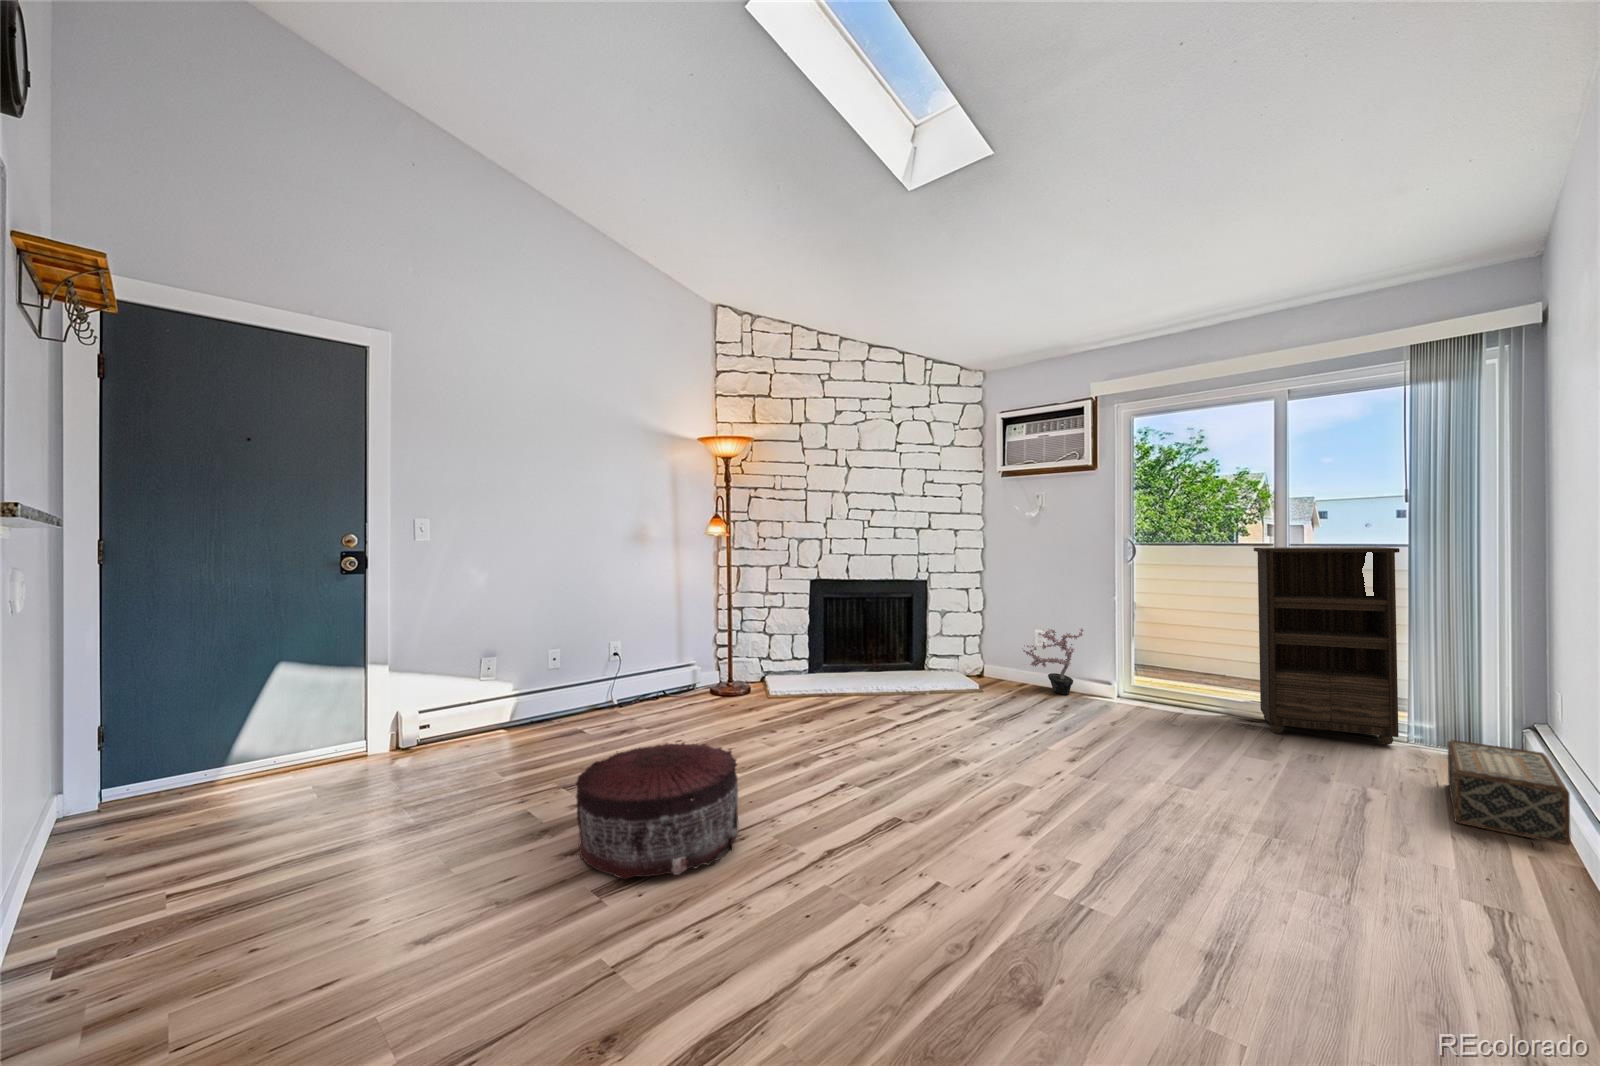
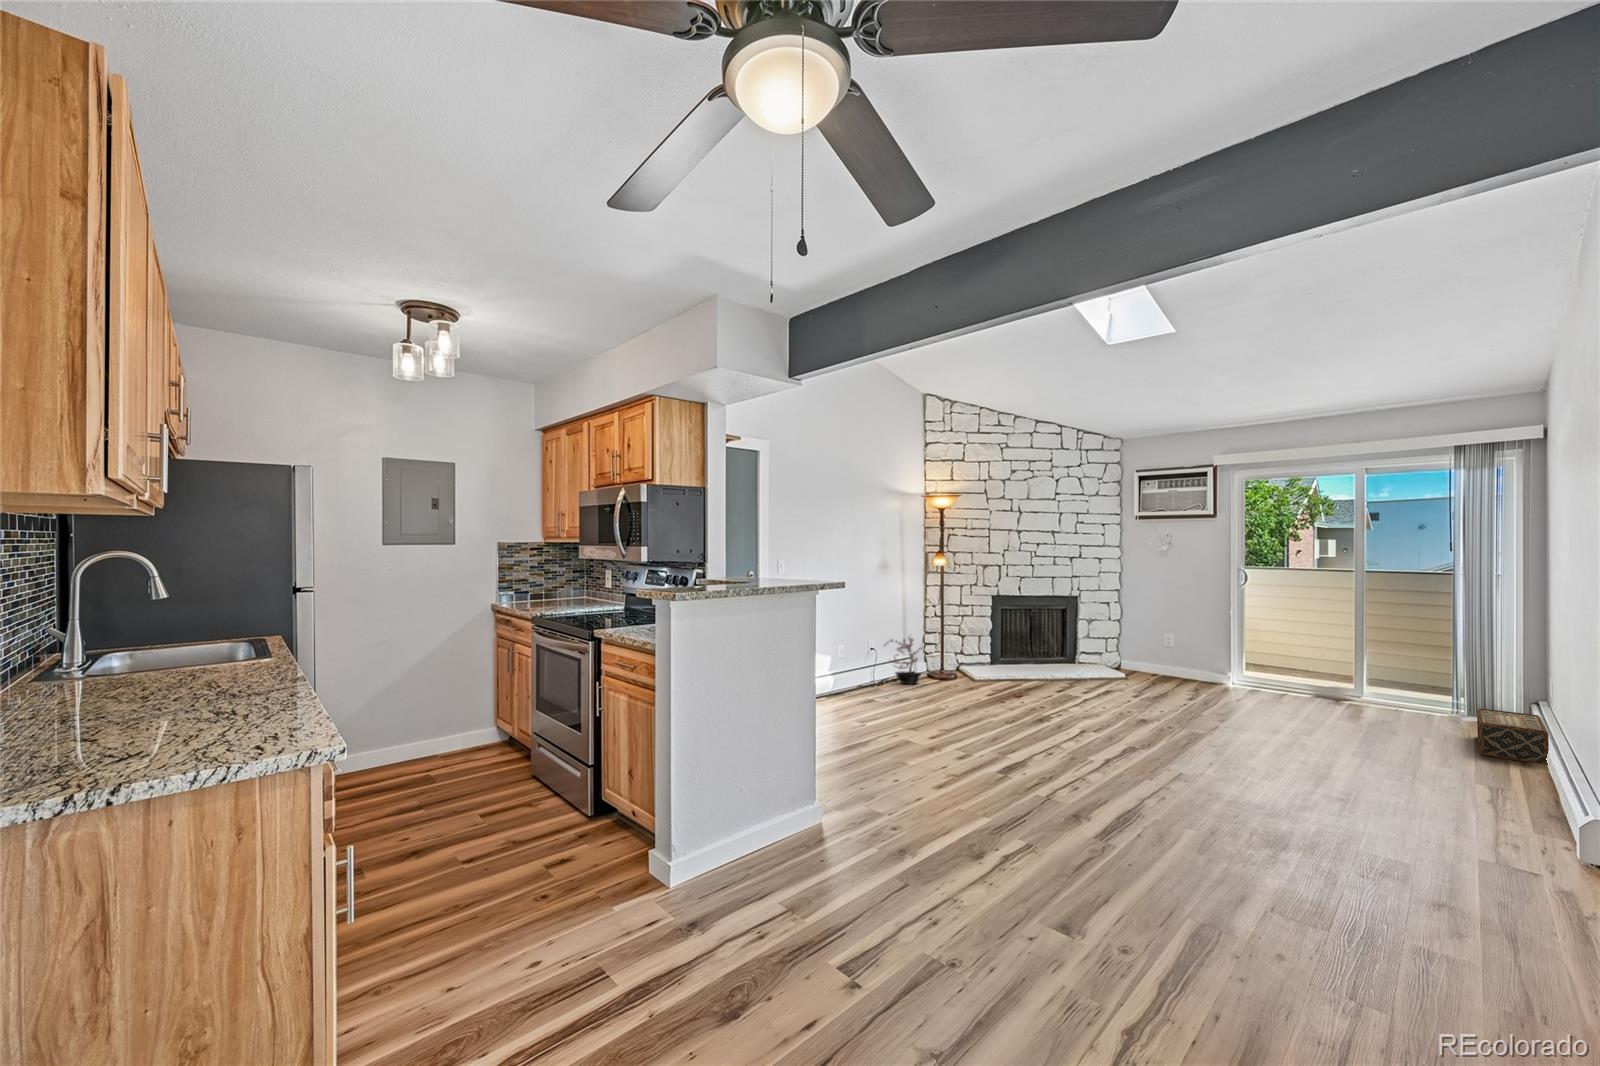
bookshelf: present [1254,547,1400,745] -> none [1339,579,1446,716]
potted plant: present [1023,628,1084,695] -> present [884,638,923,684]
pouf: present [575,742,739,879] -> none [954,699,1056,768]

